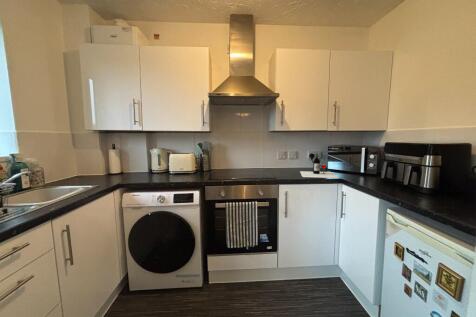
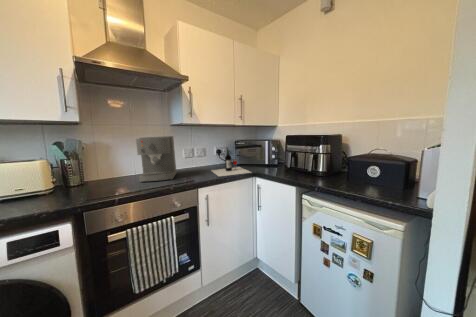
coffee maker: none [239,138,269,174] -> present [136,136,176,182]

